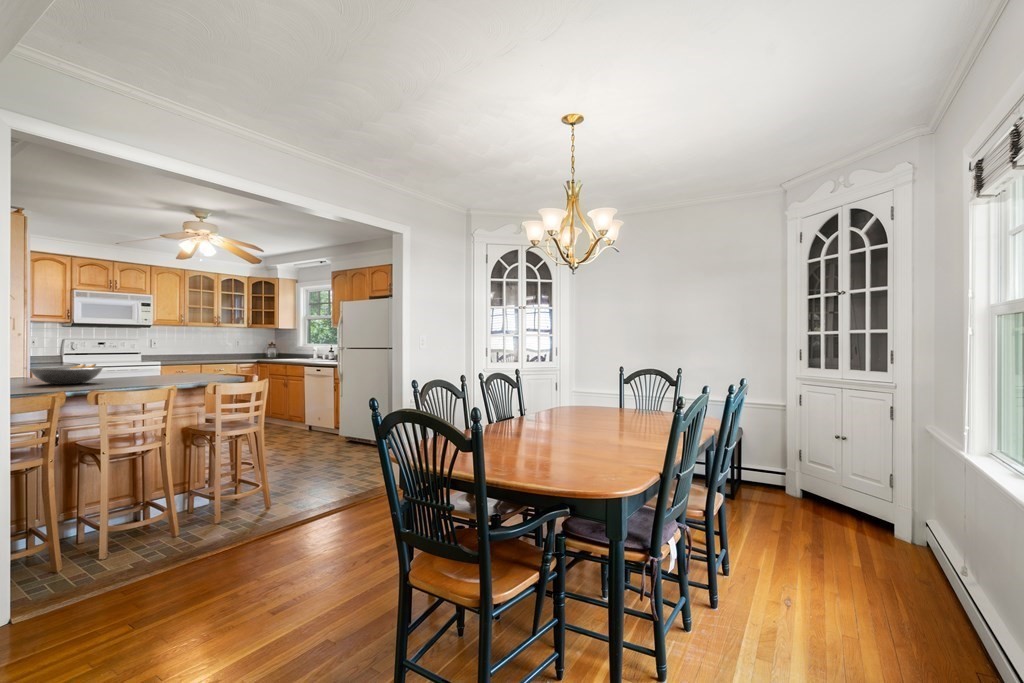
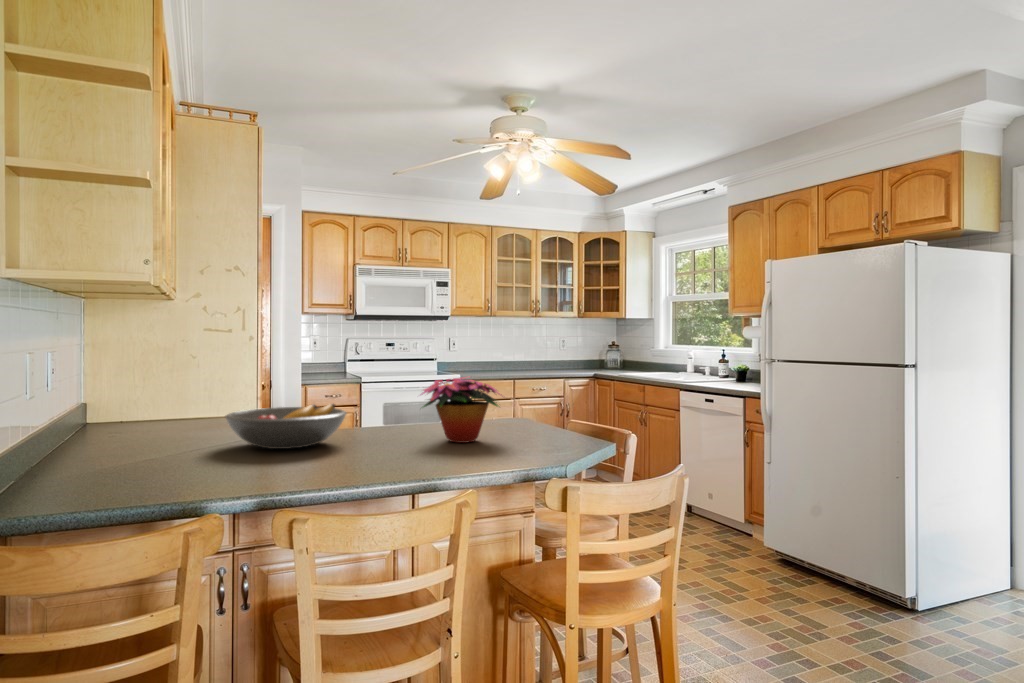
flower arrangement: none [142,351,193,380] -> present [421,377,499,443]

